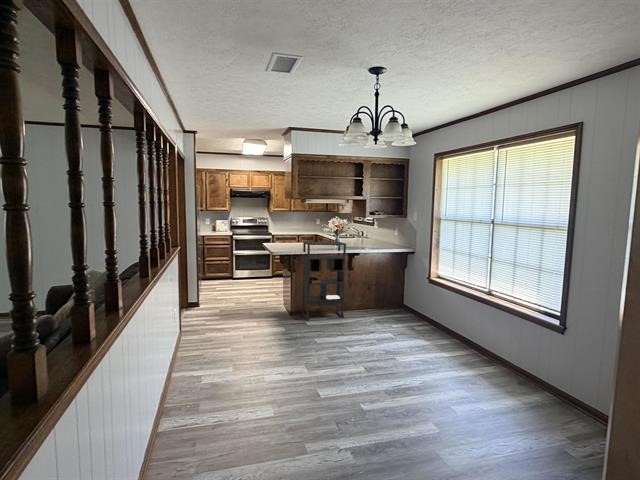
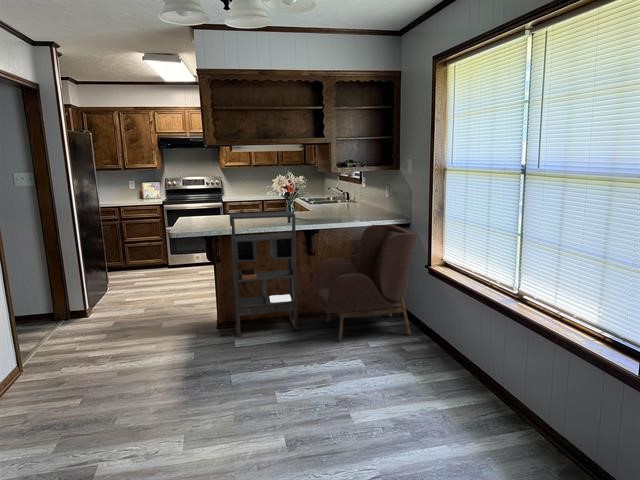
armchair: none [354,252,422,324] -> present [315,225,417,341]

